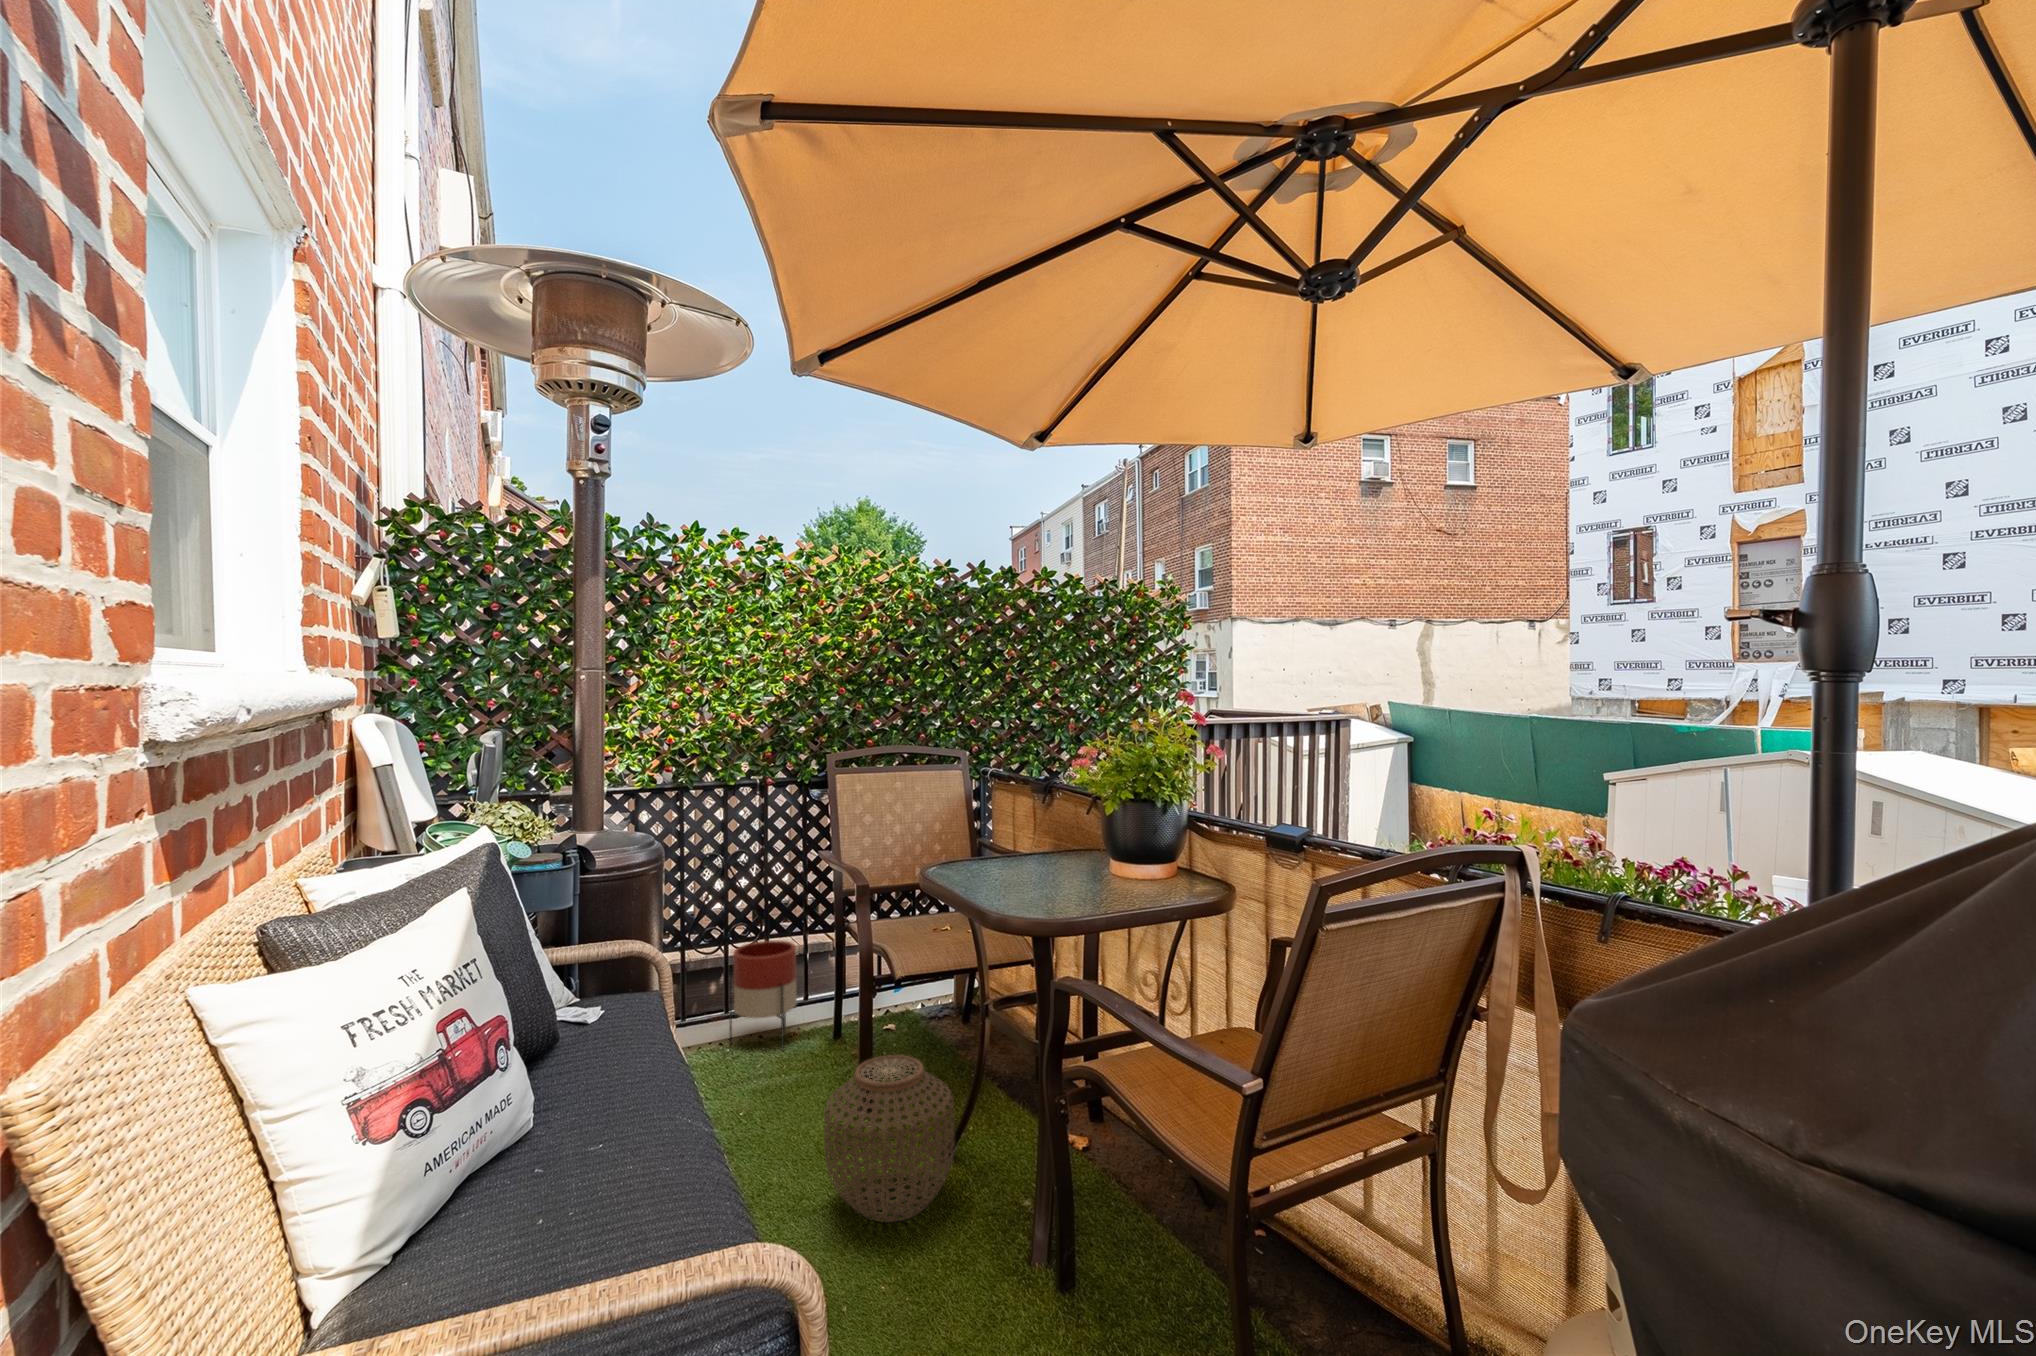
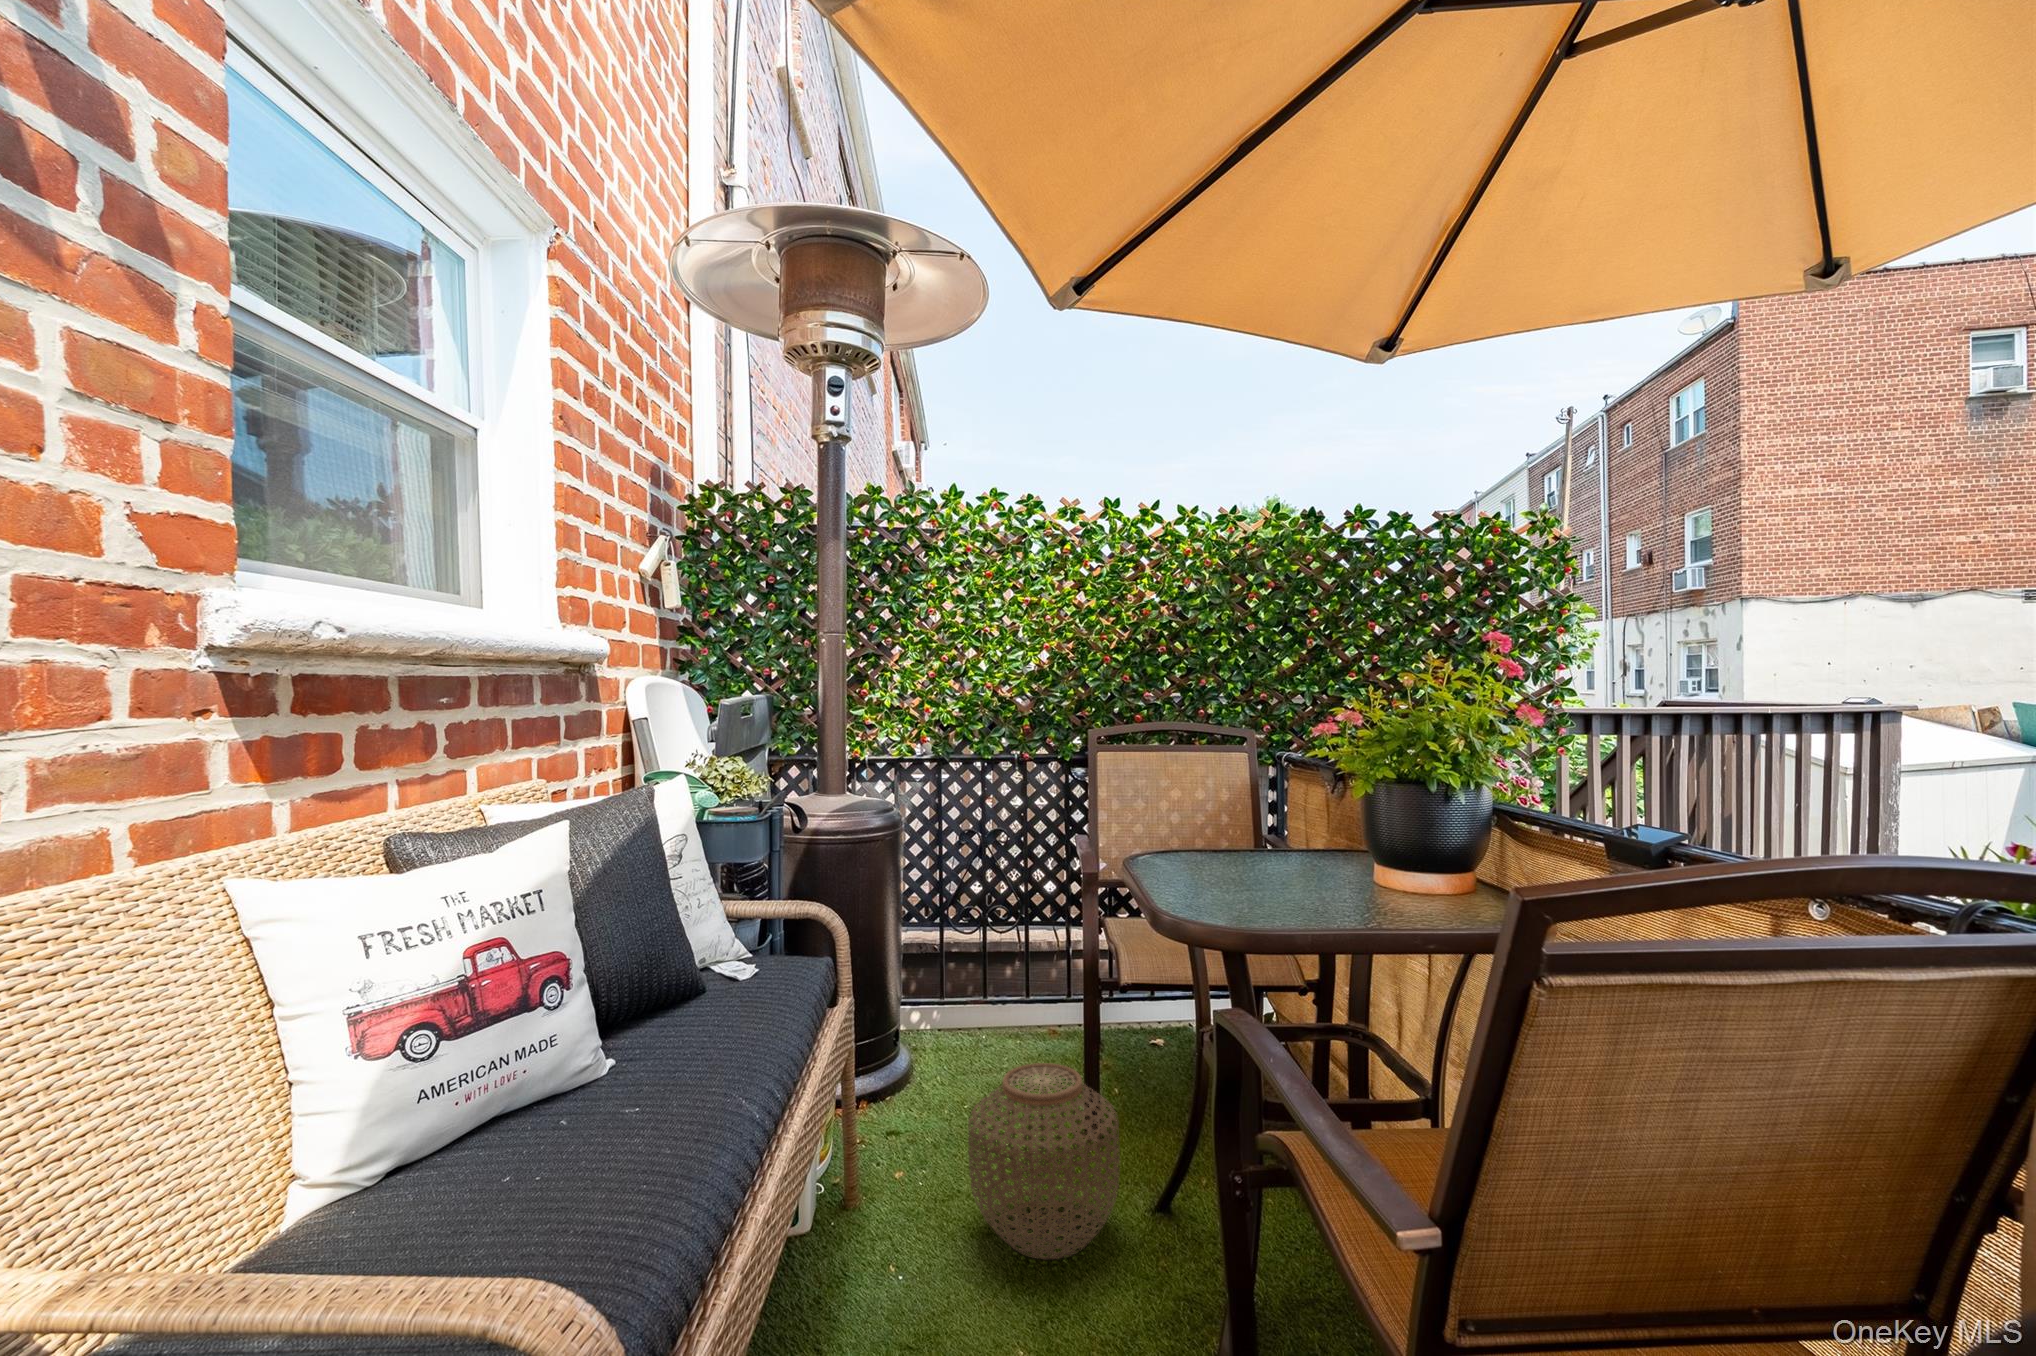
planter: present [729,941,797,1050] -> none [963,923,1032,1043]

